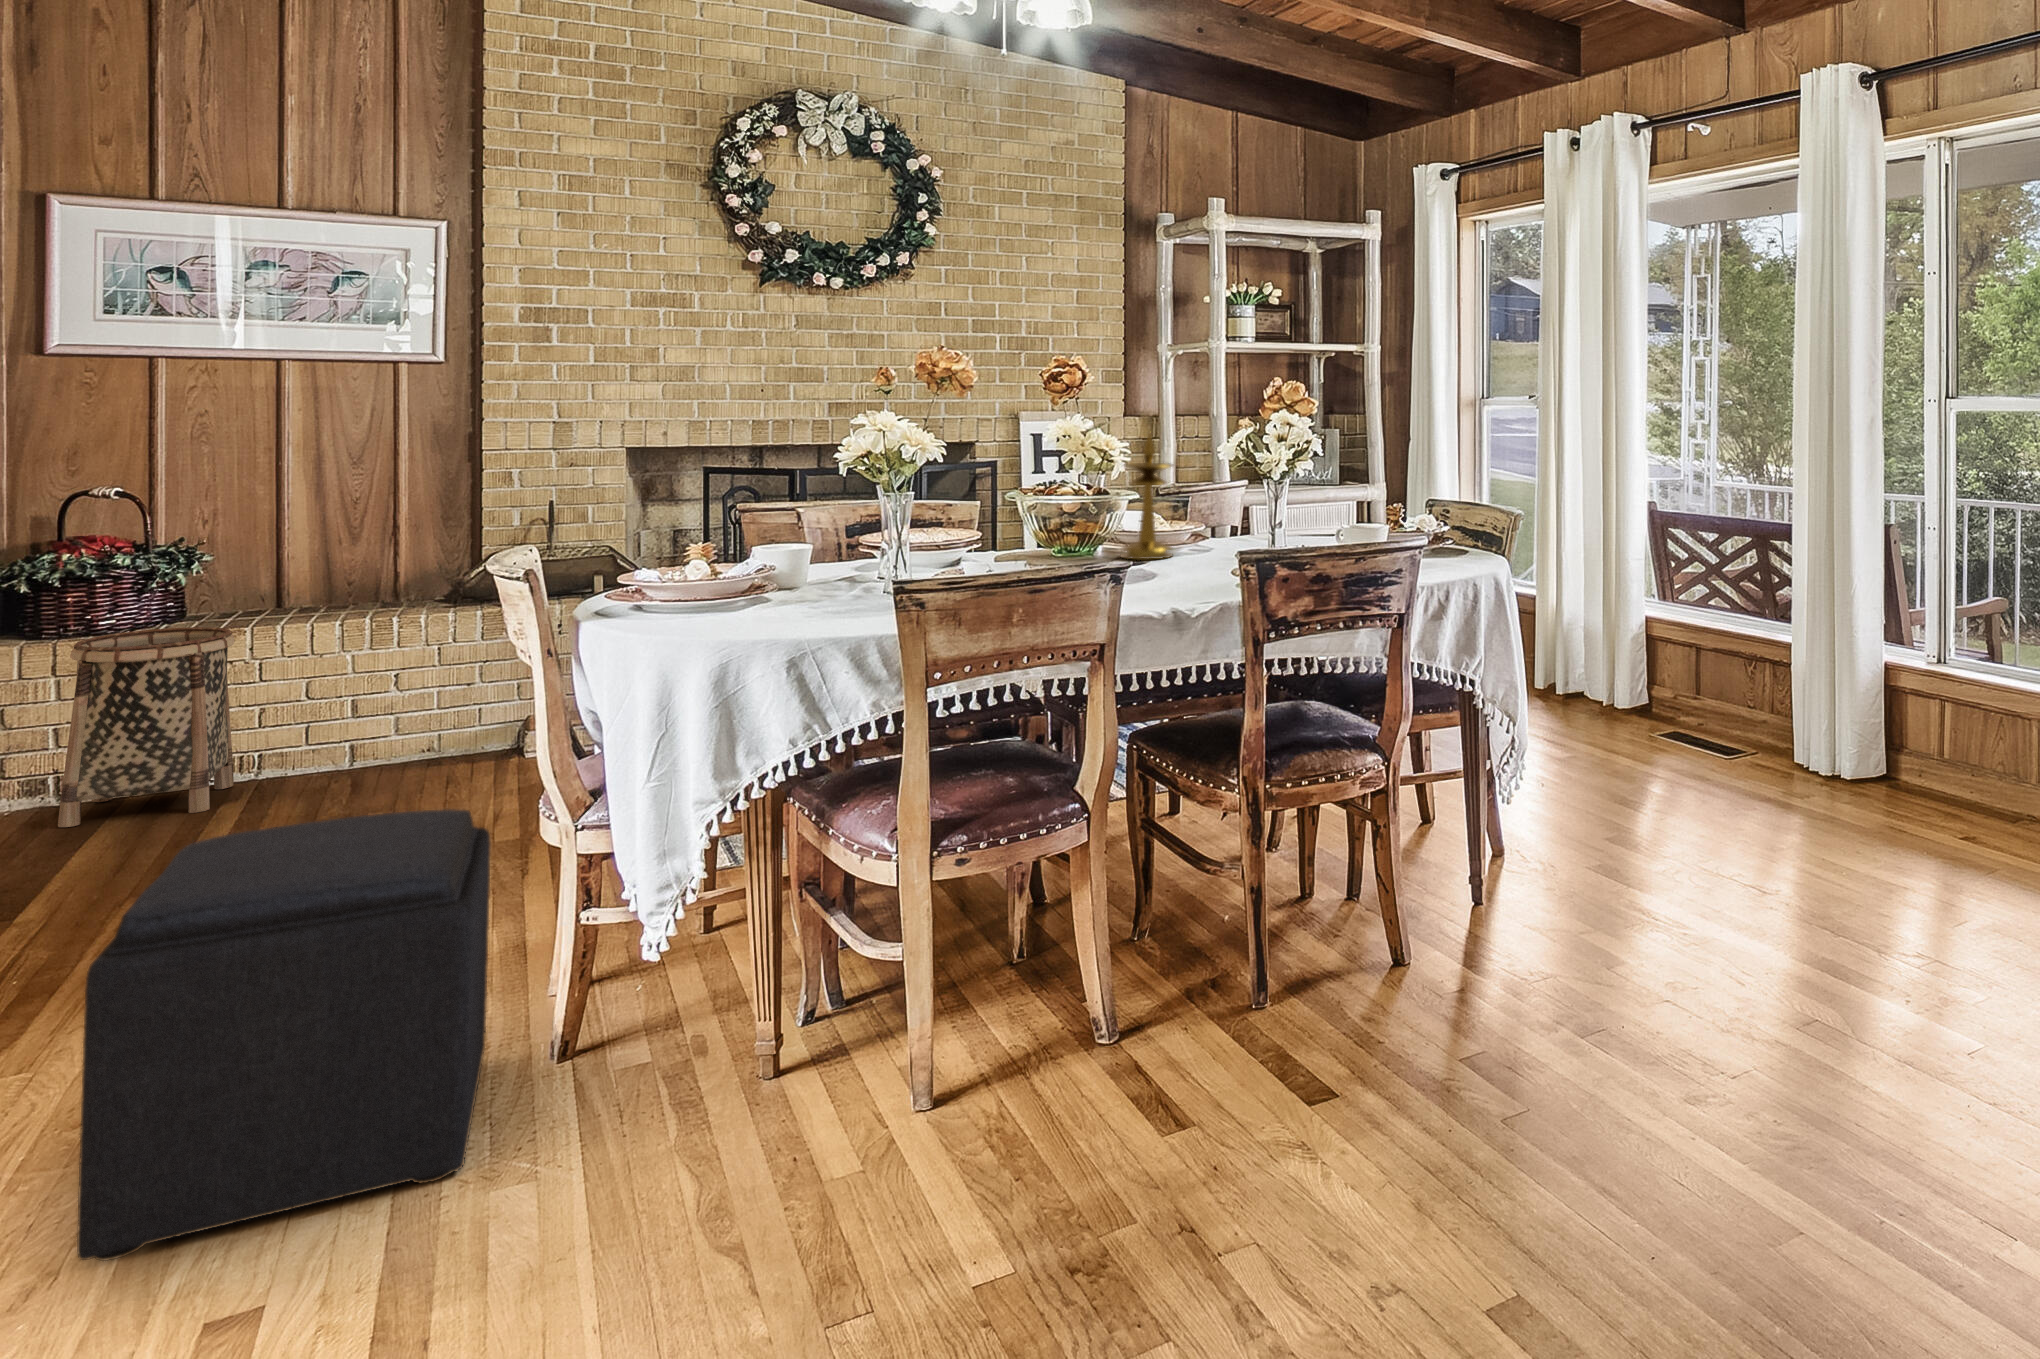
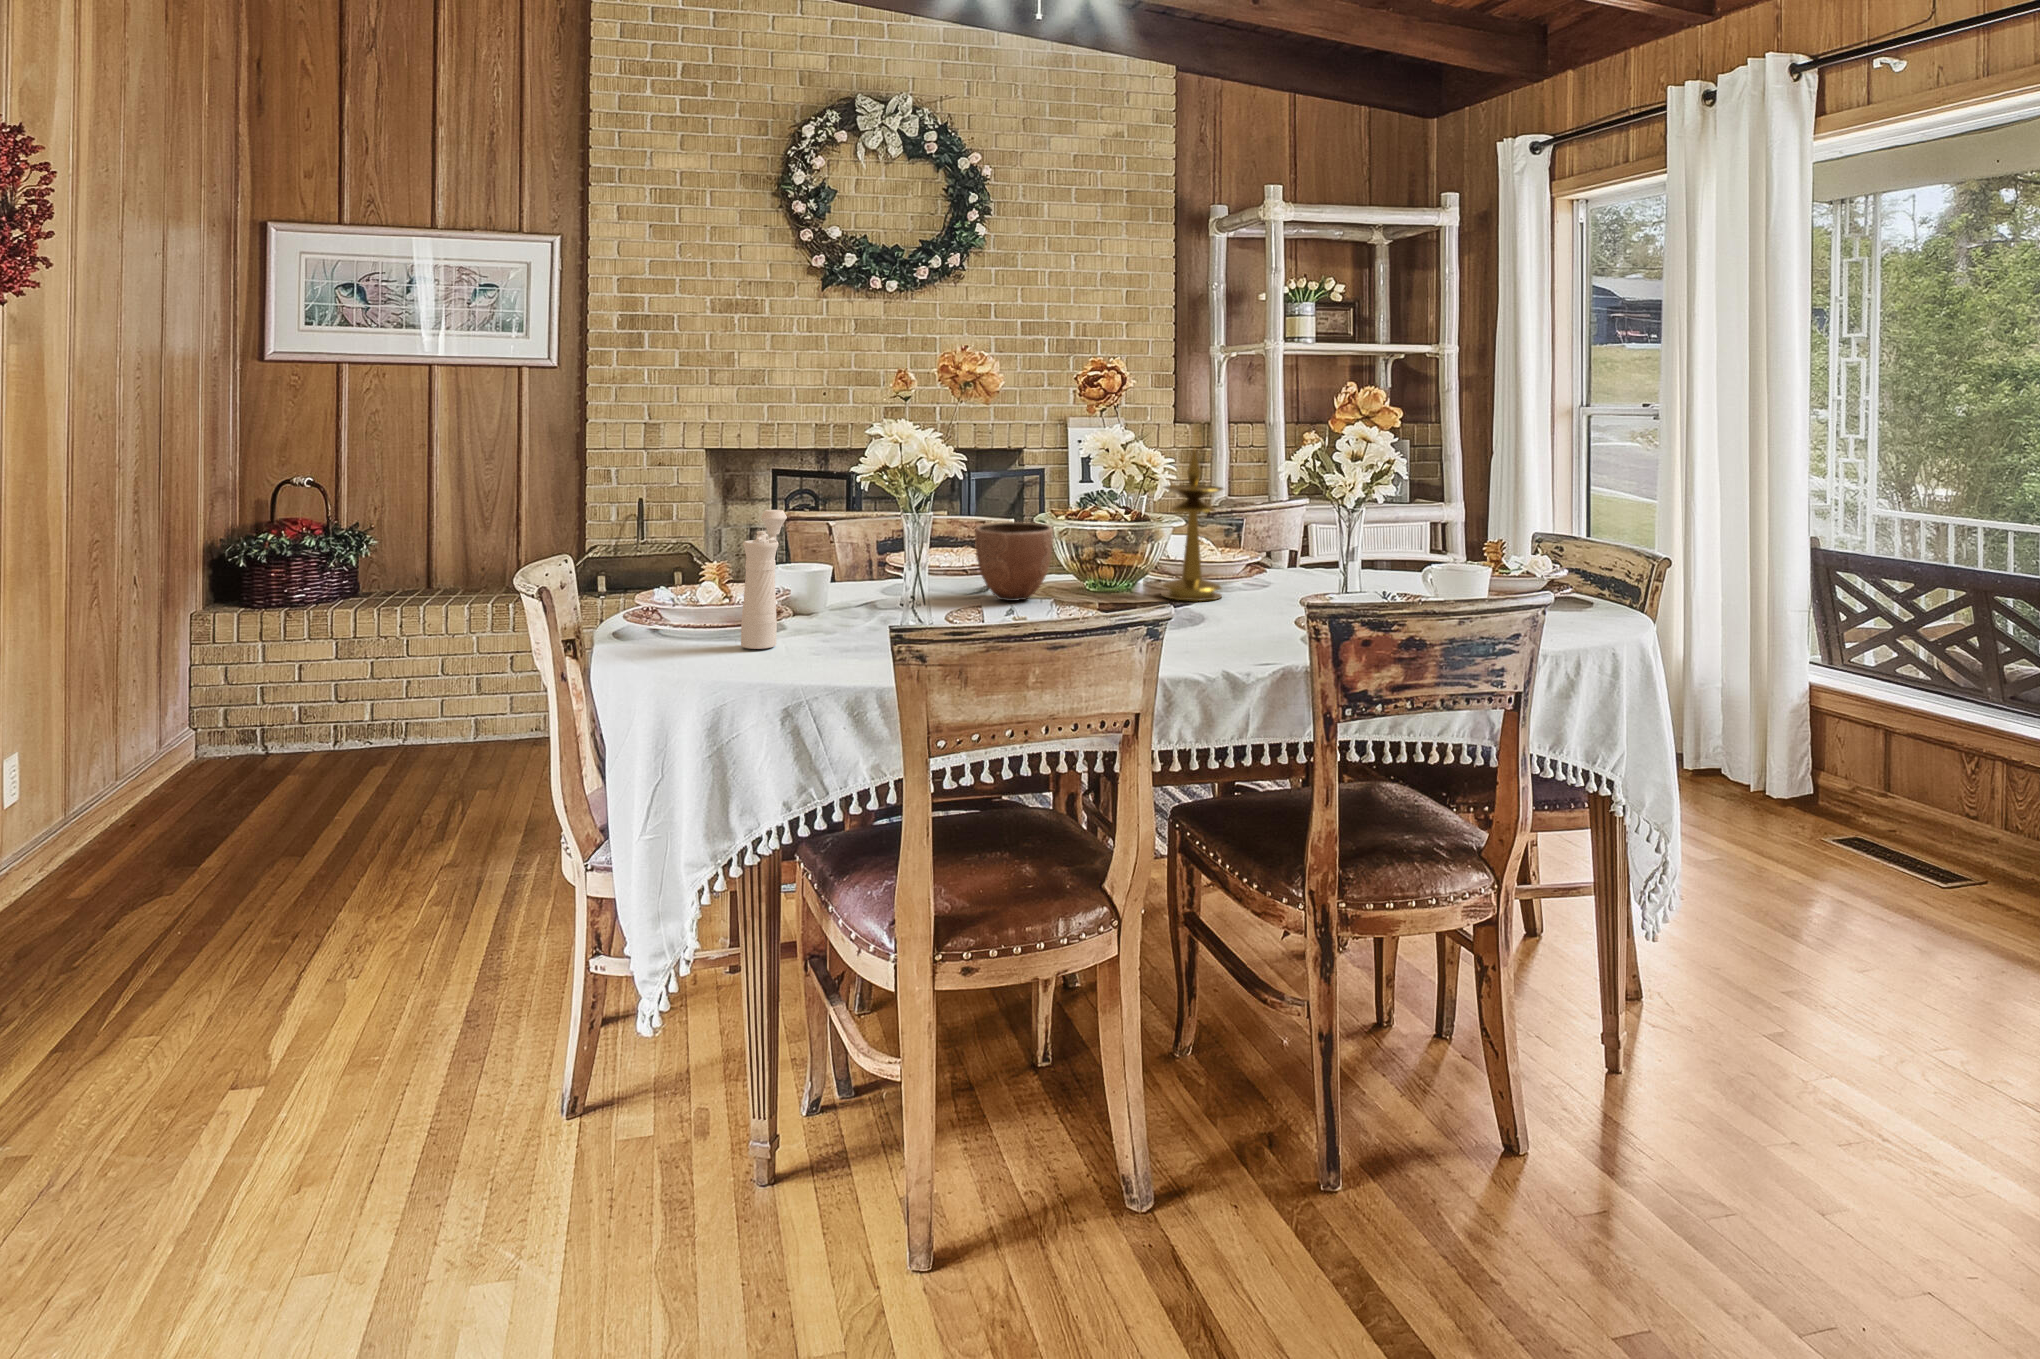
pepper mill: none [732,493,773,617] -> present [741,510,787,649]
decorative bowl: none [951,499,1023,568] -> present [975,522,1053,601]
basket: present [58,627,234,827] -> none [257,605,388,779]
ottoman: present [77,809,491,1261] -> none [132,831,520,1278]

